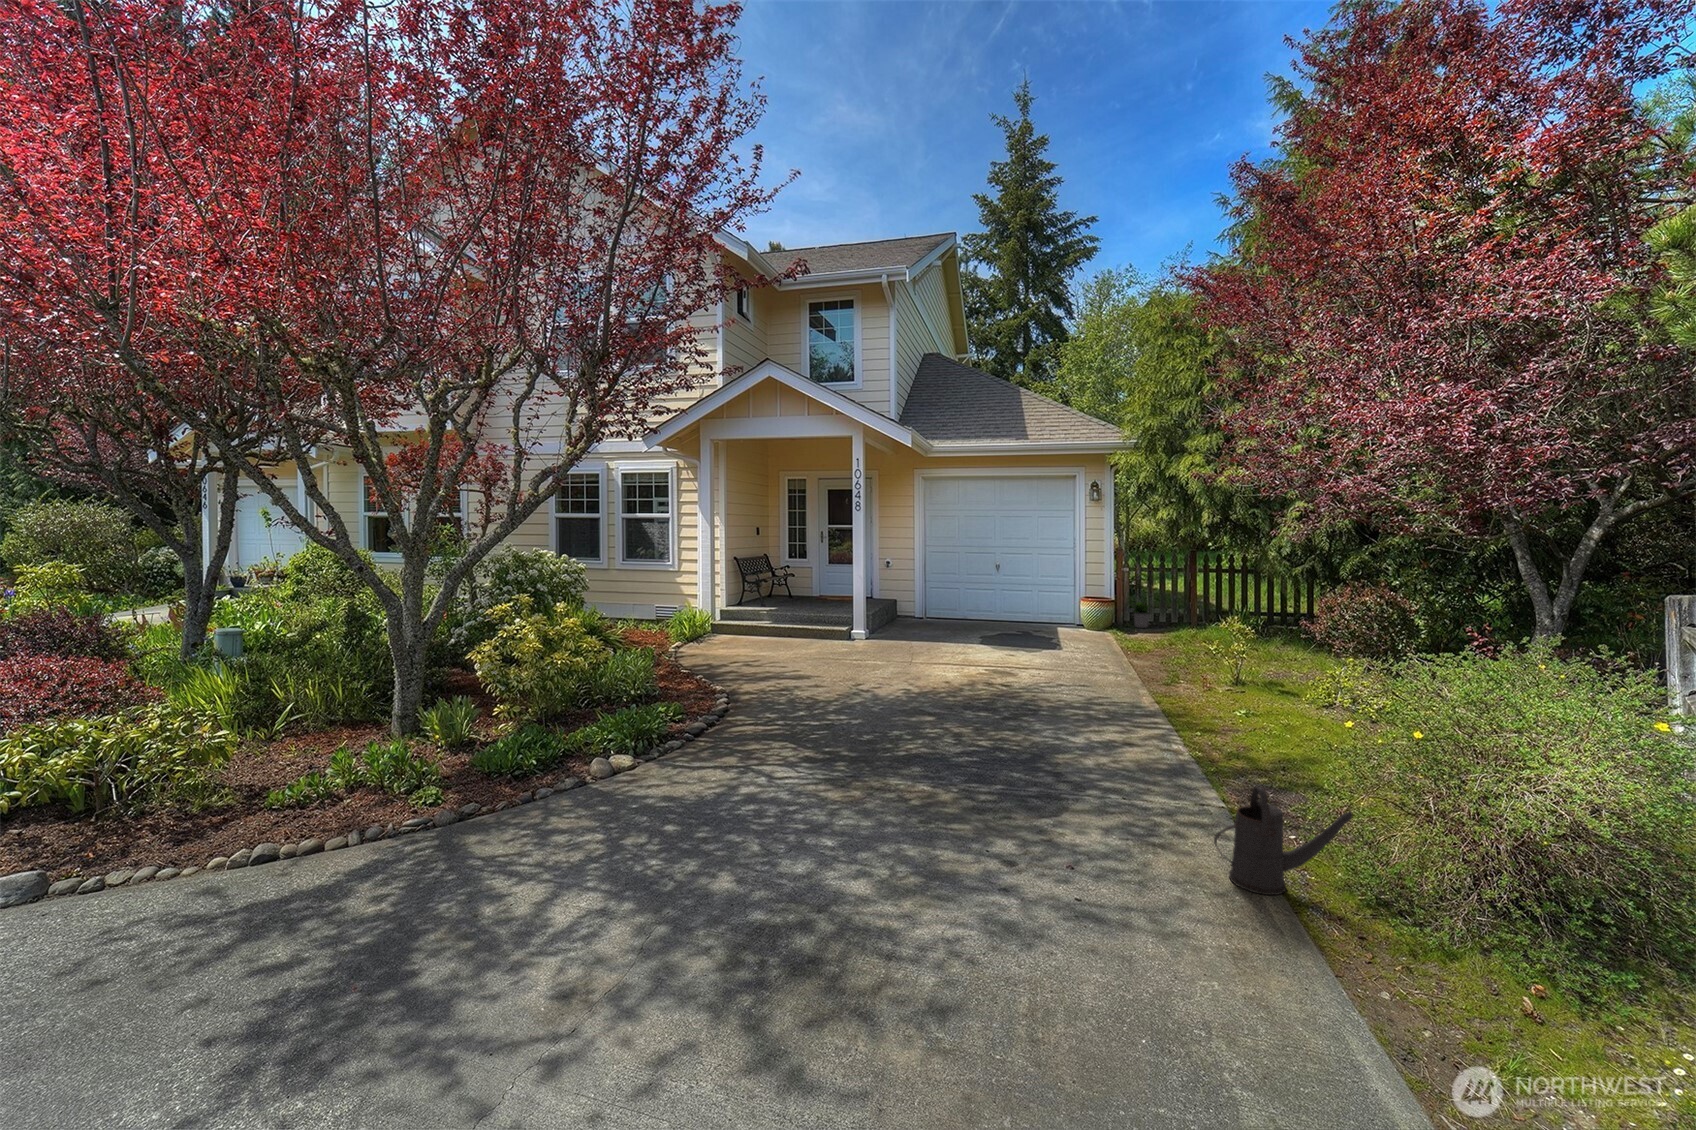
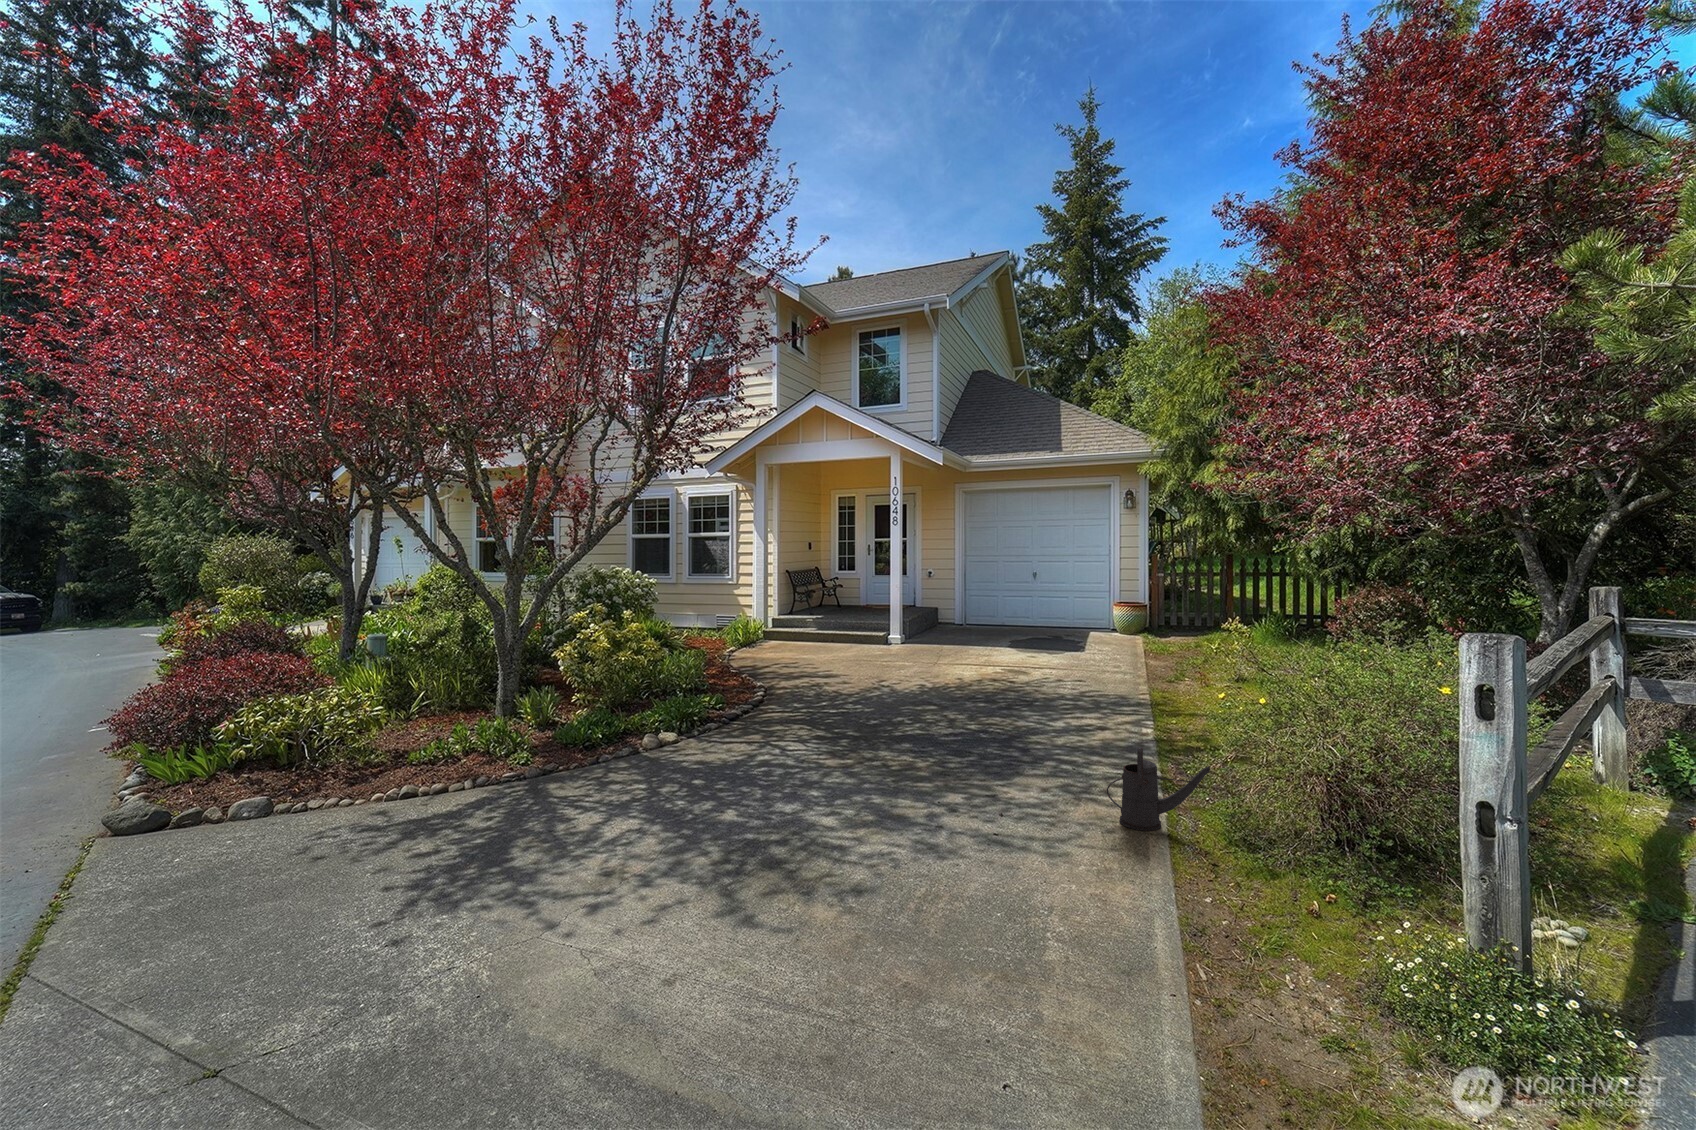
potted plant: present [1132,602,1150,628] -> none [1161,611,1193,636]

